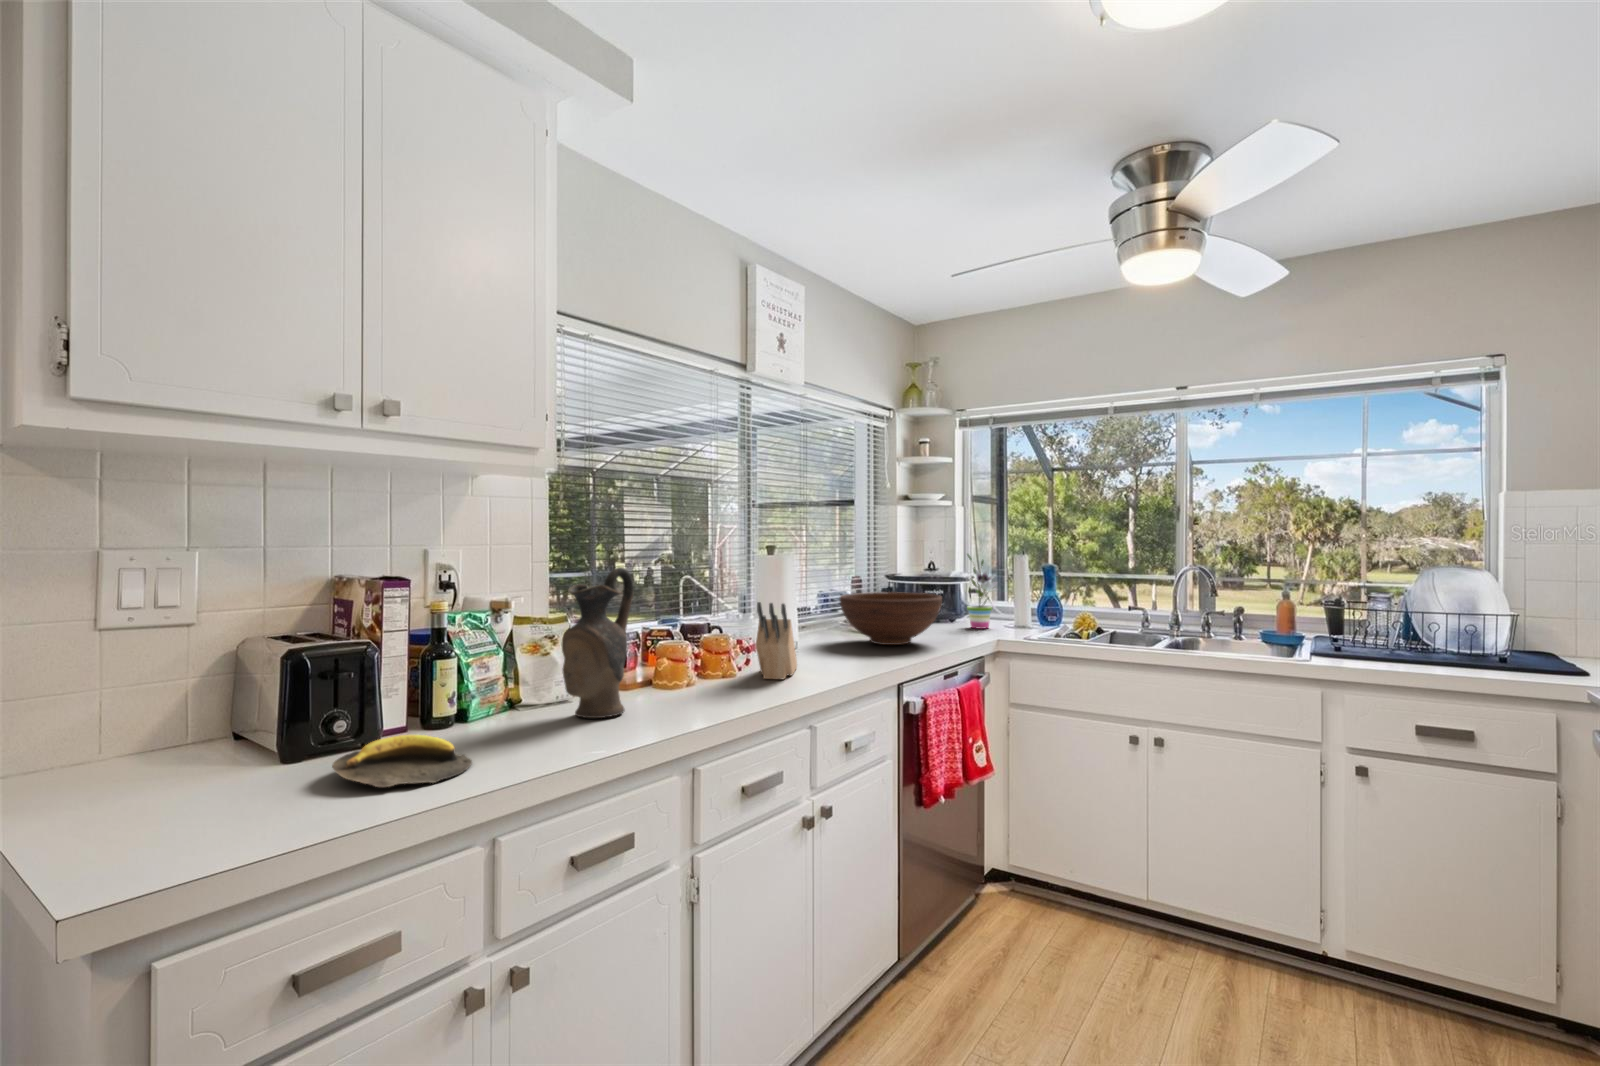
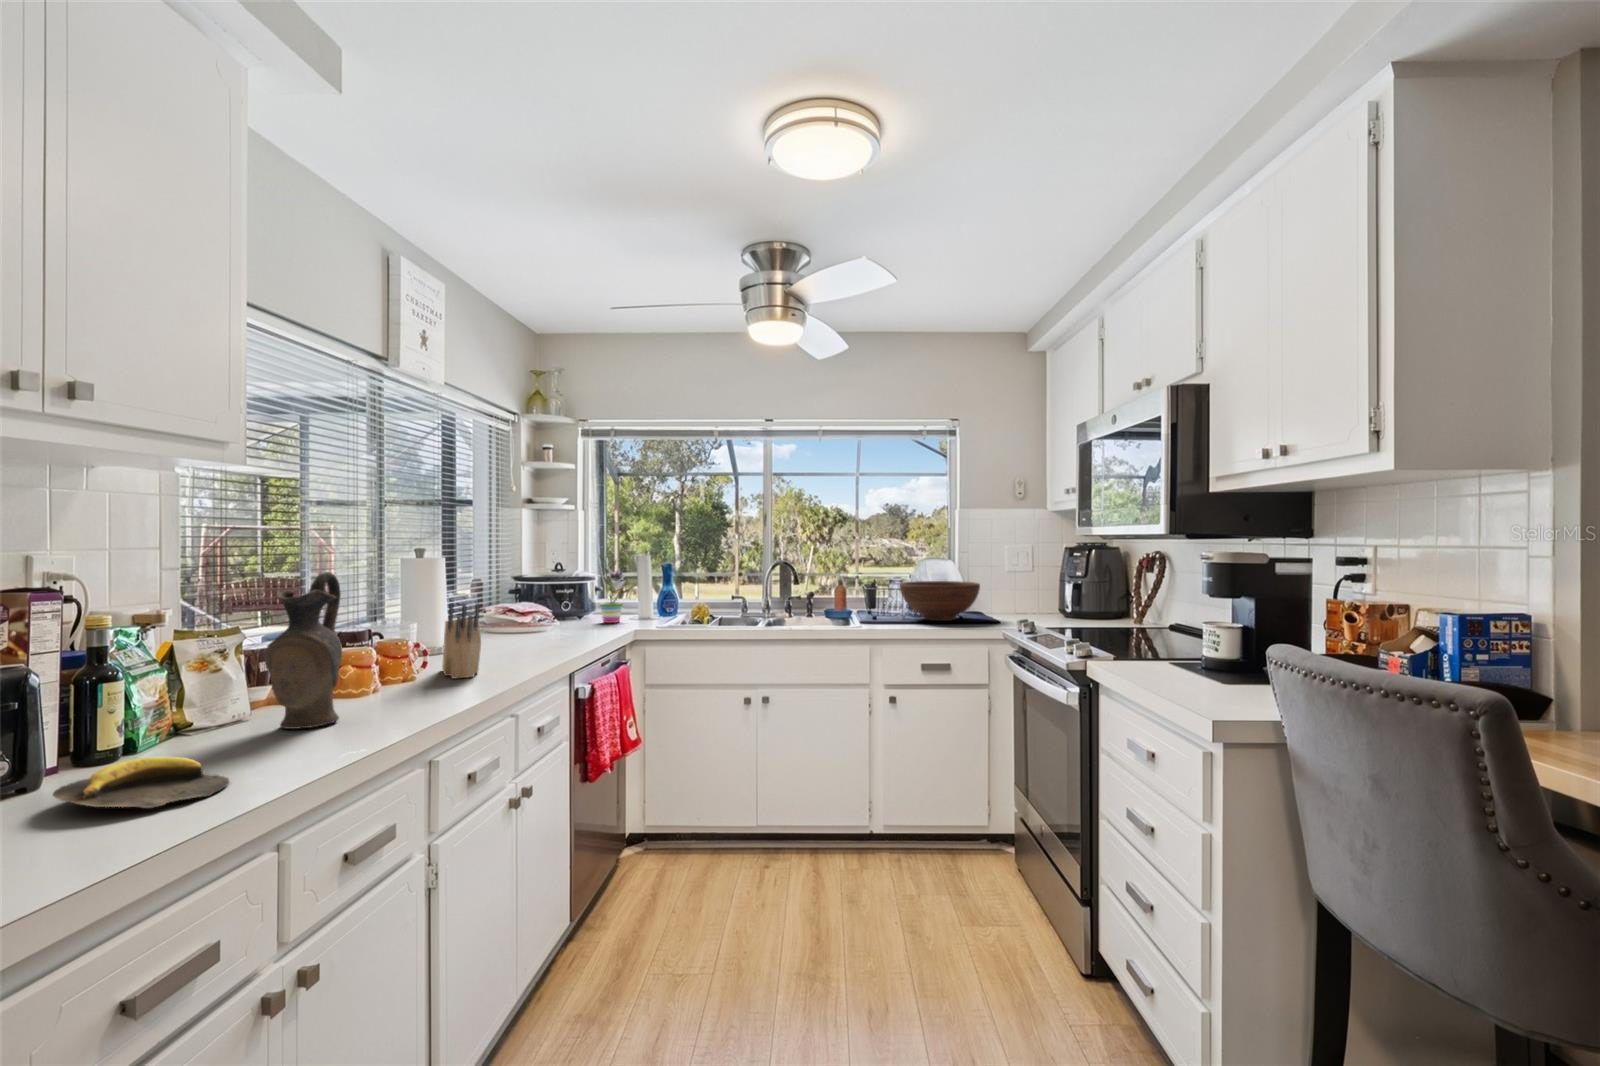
fruit bowl: present [840,592,942,645] -> present [900,581,980,621]

